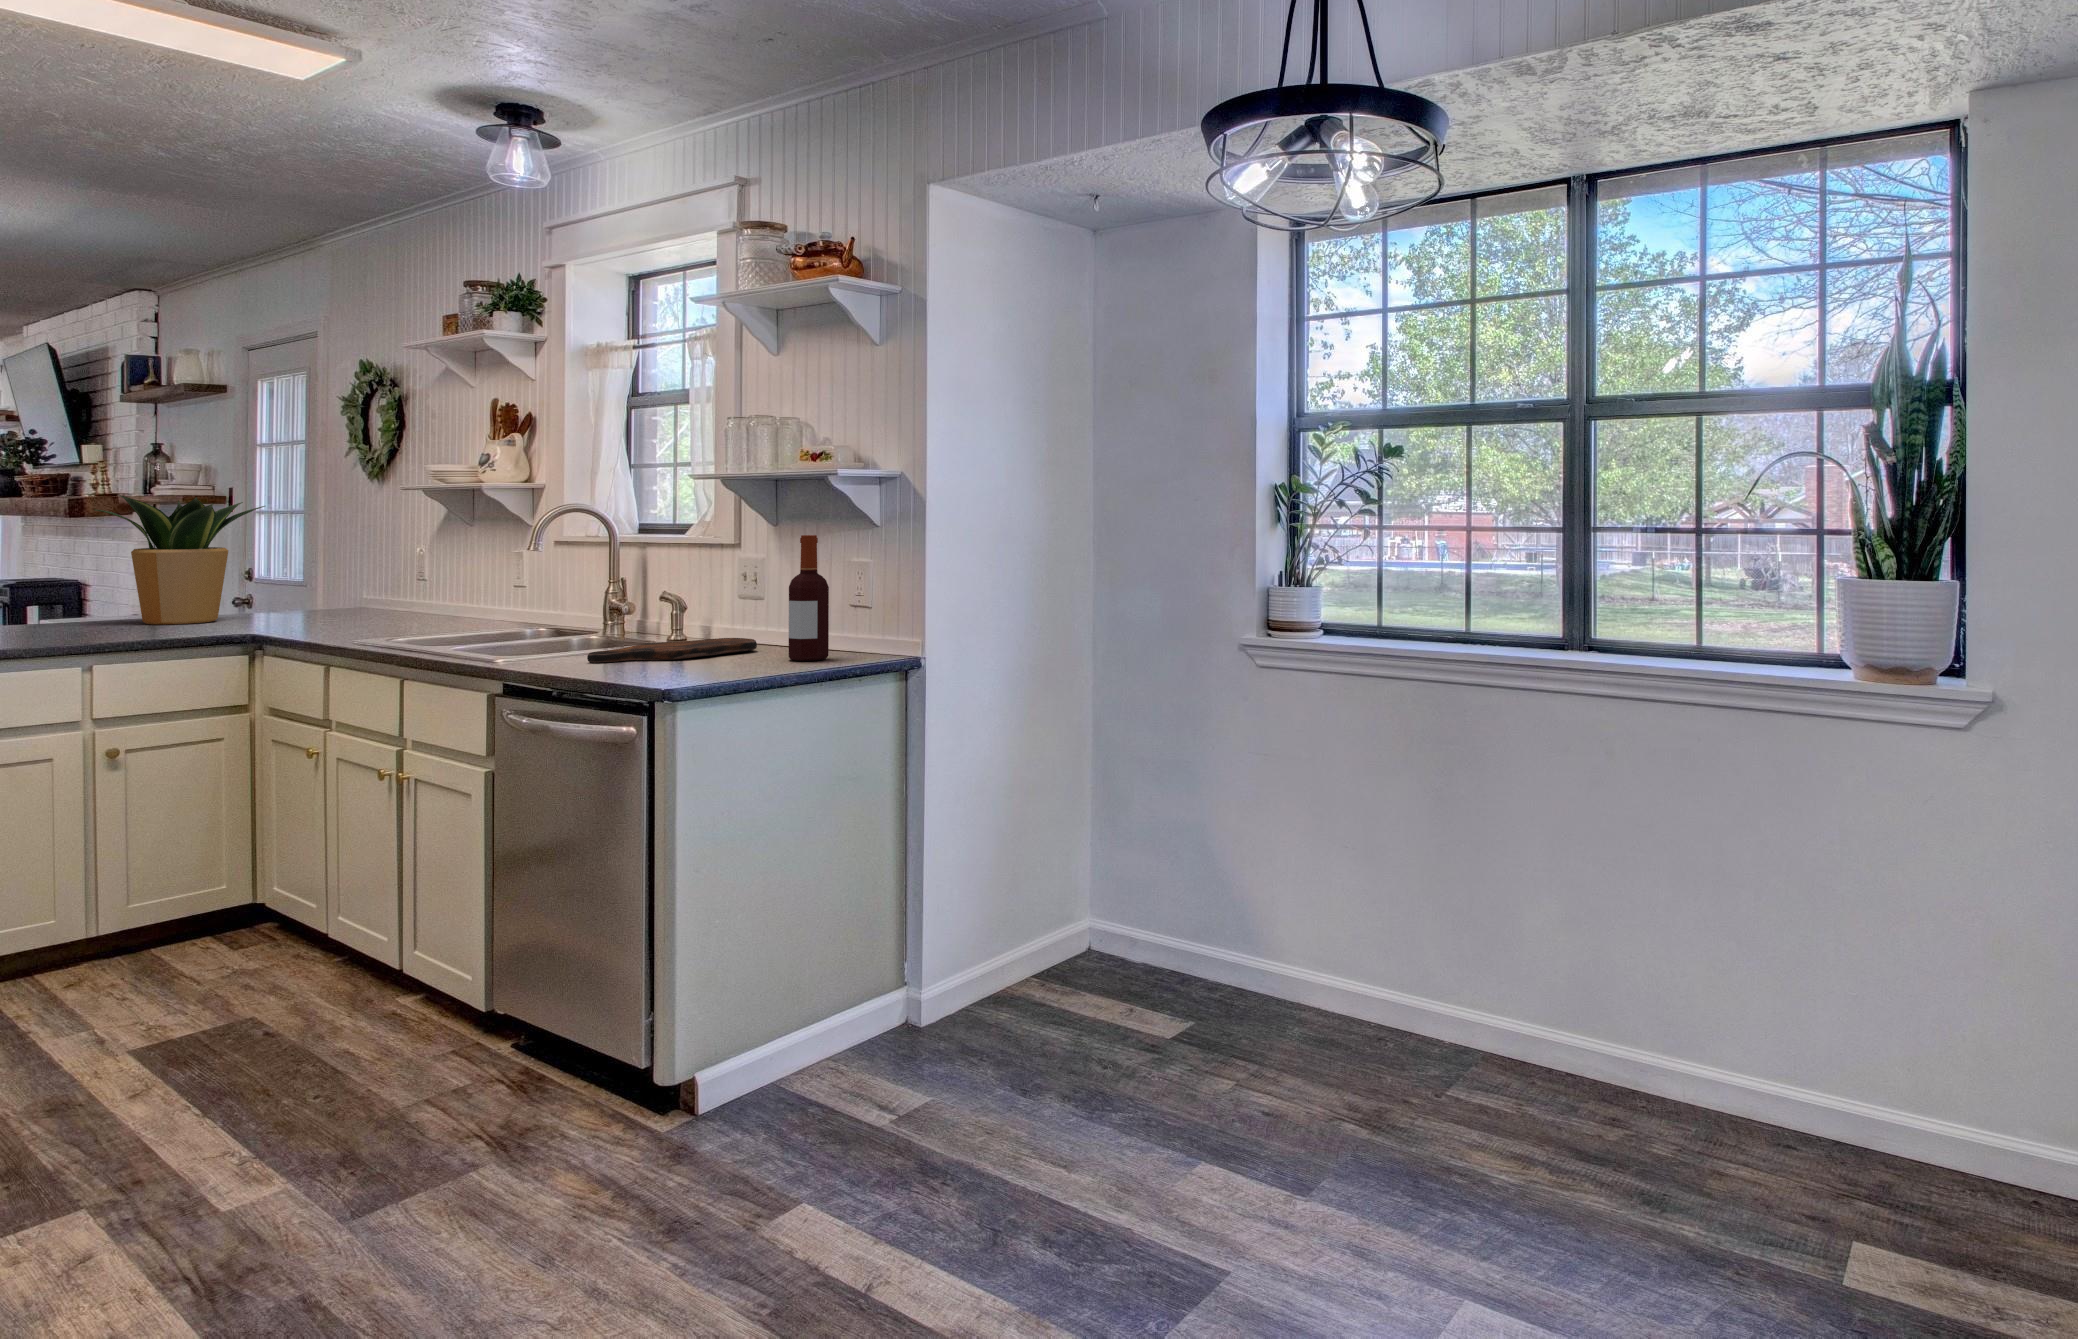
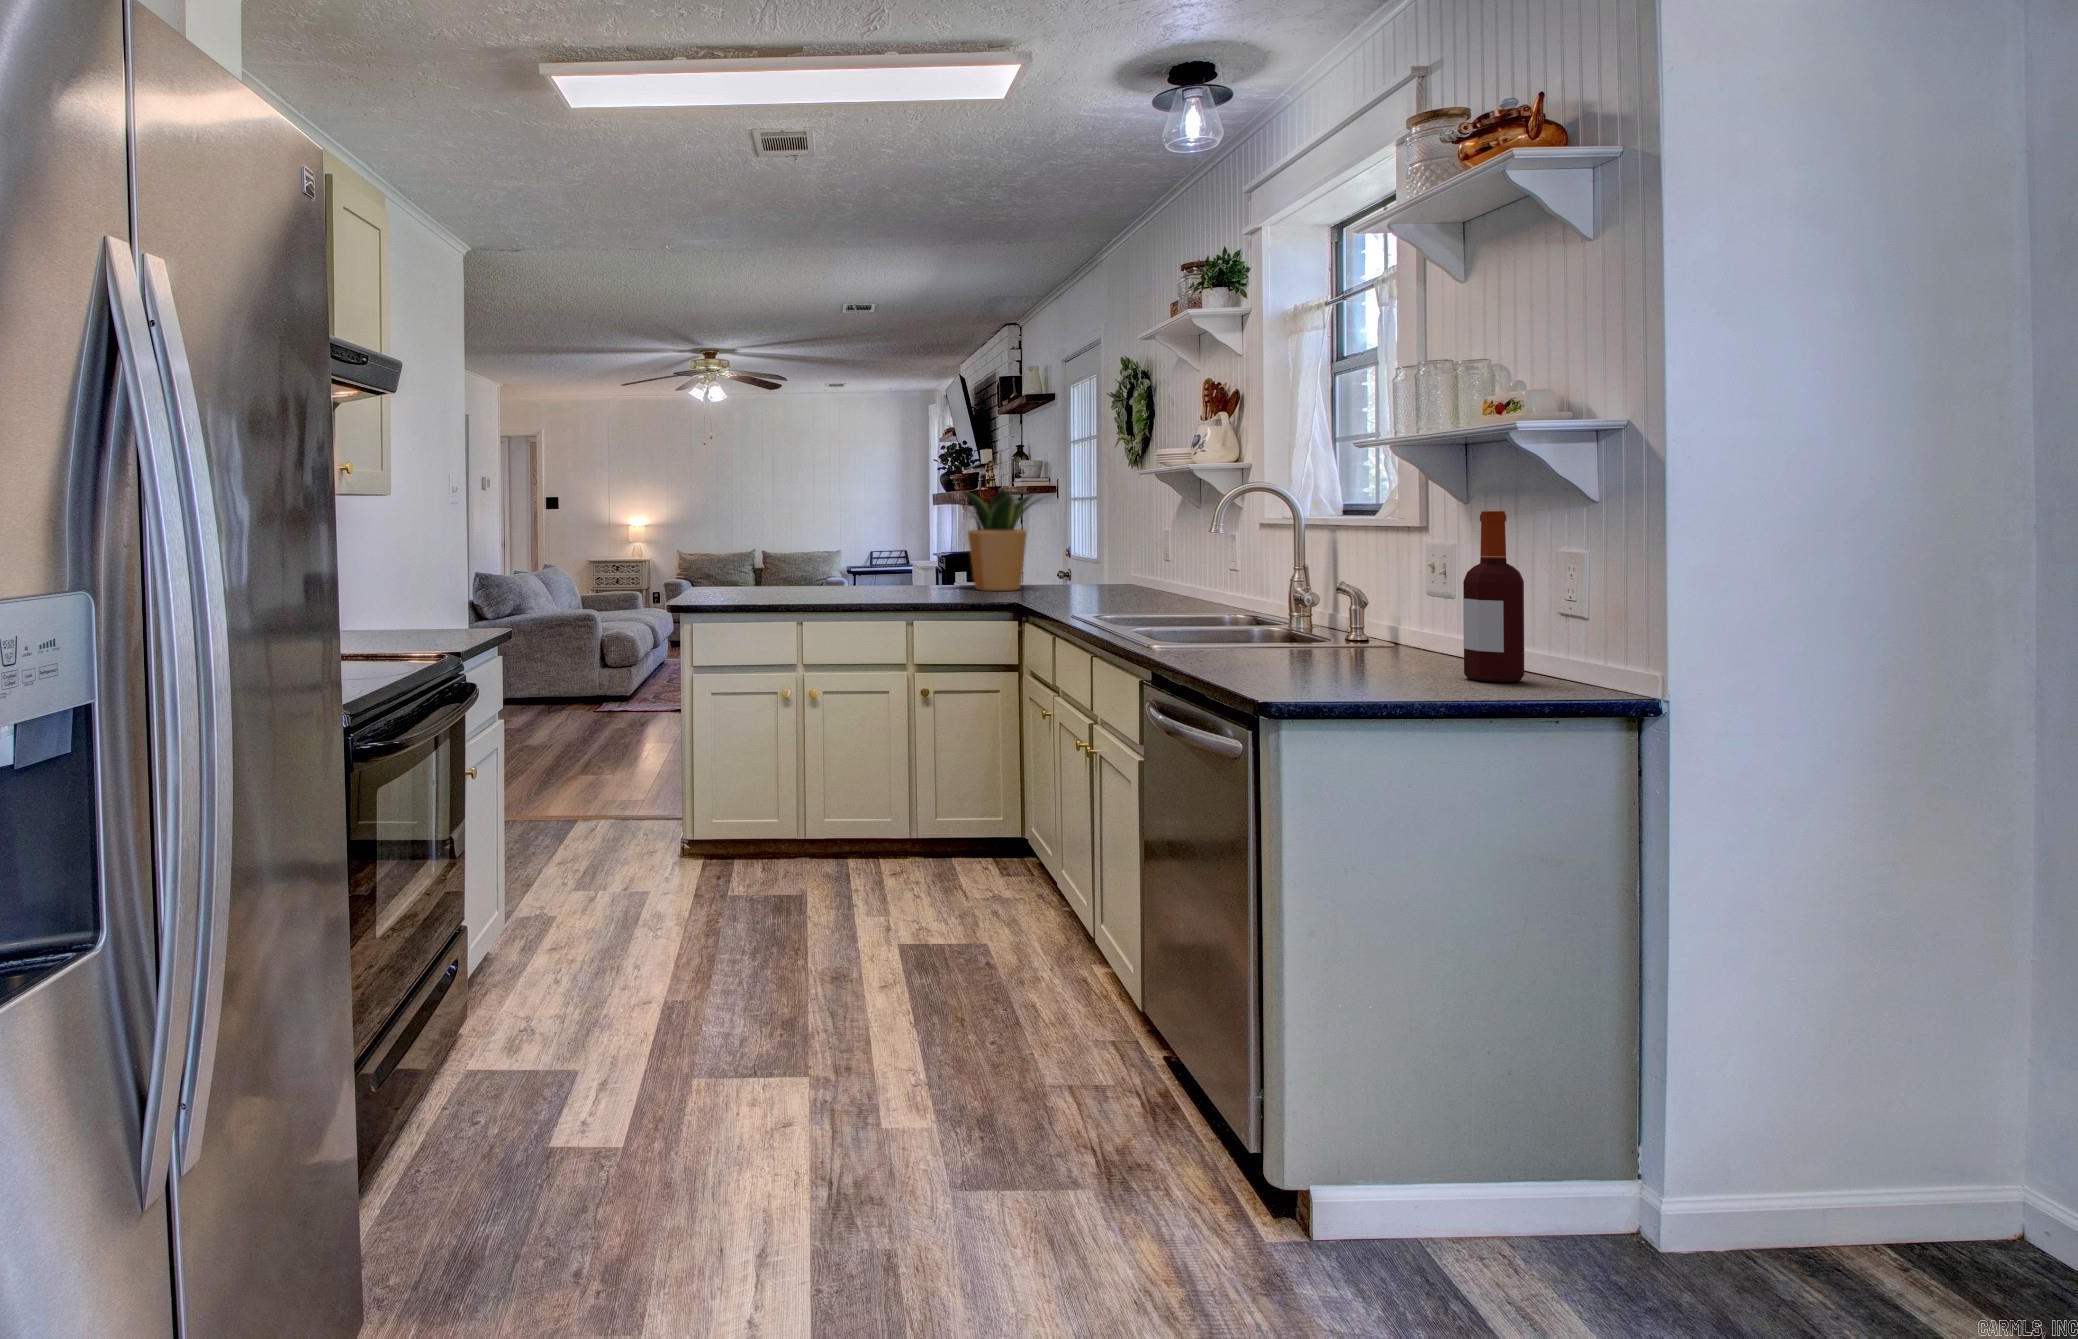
cutting board: present [587,638,757,663] -> none [1231,639,1438,661]

